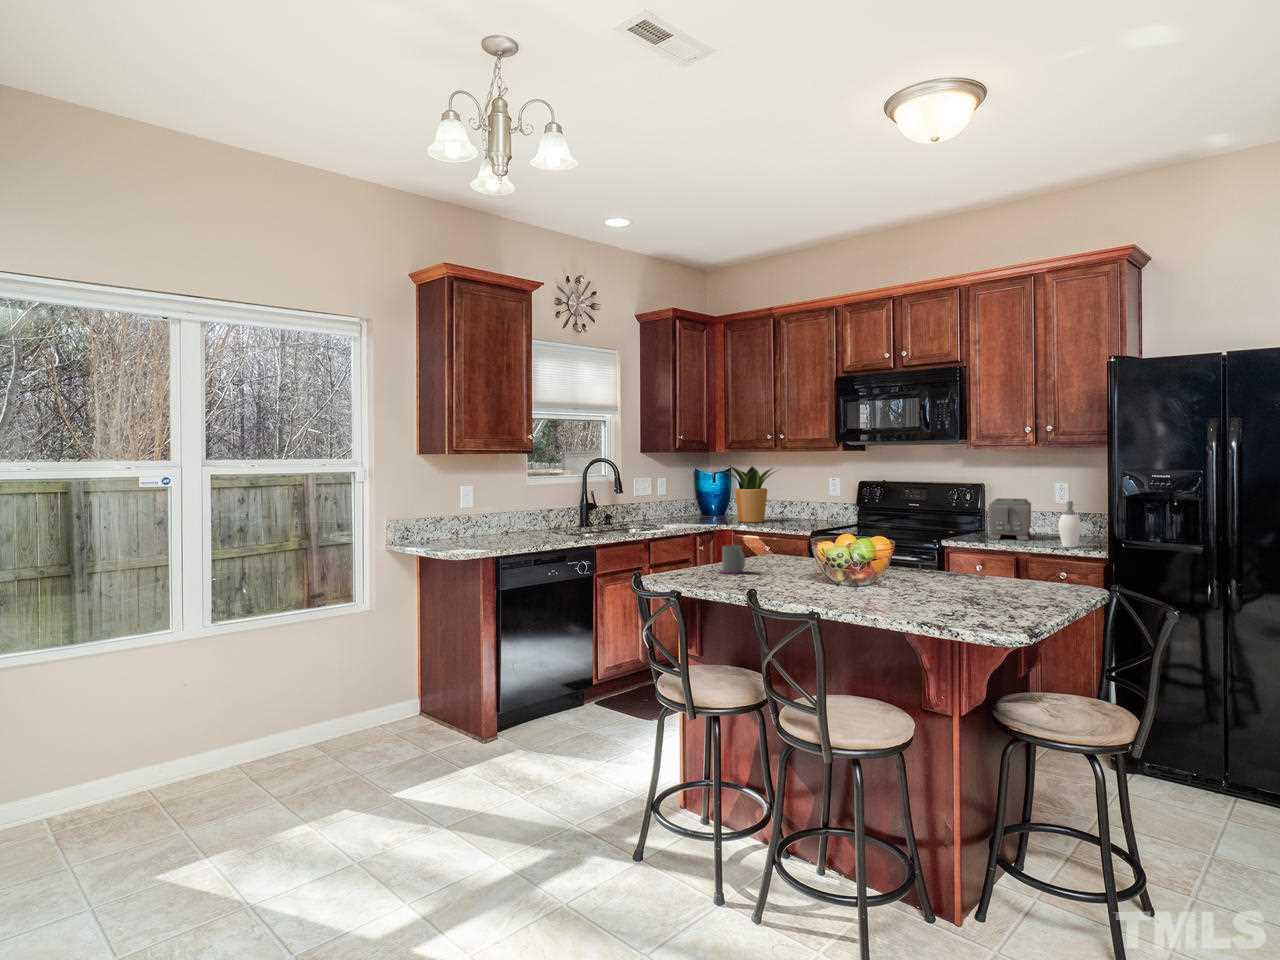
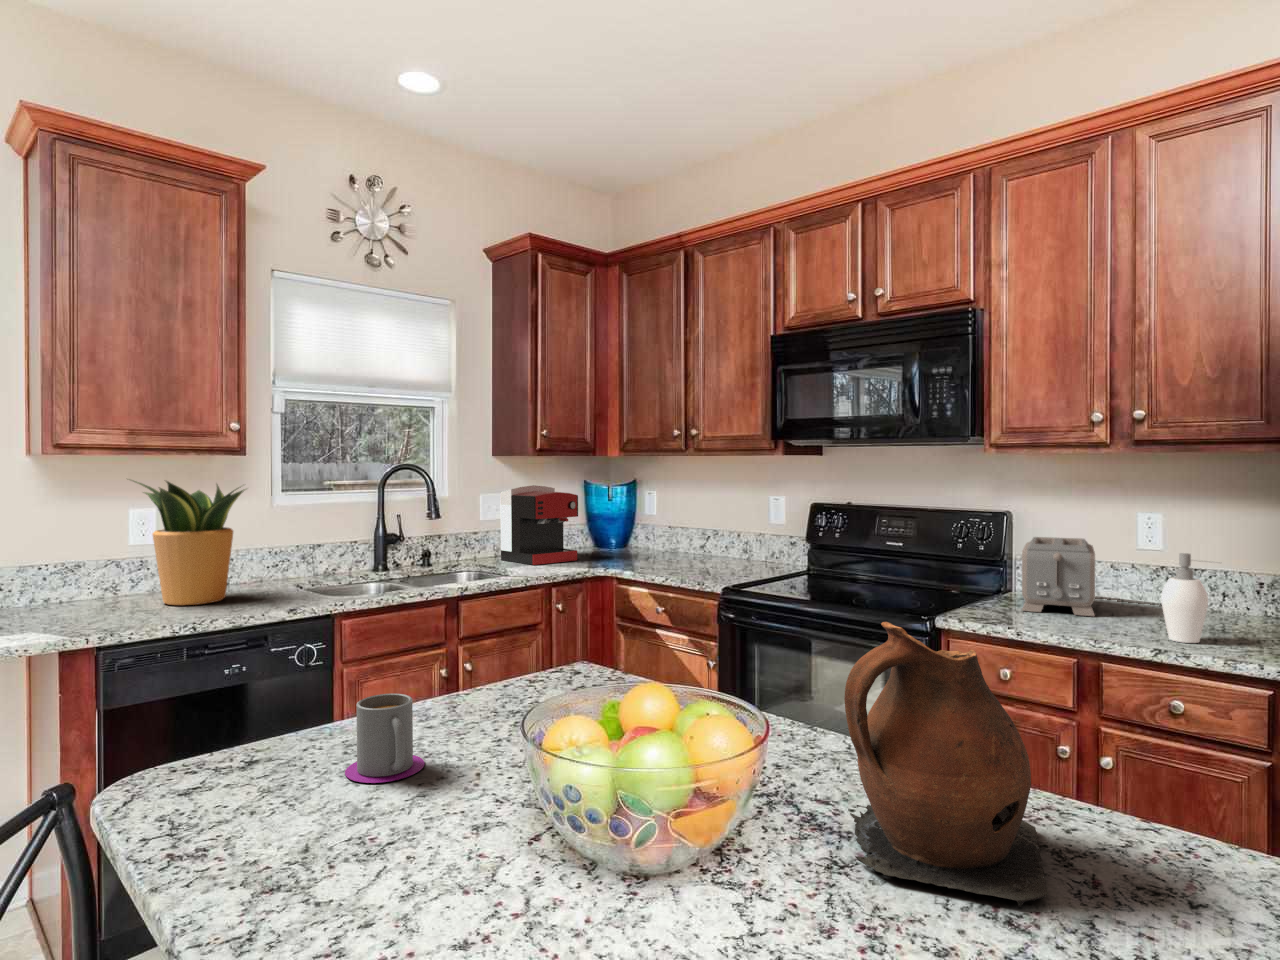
potted plant: present [725,466,778,523] -> present [134,481,246,605]
coffee maker: none [648,473,701,524] -> present [500,485,578,565]
ceramic pitcher: none [912,506,974,584] -> present [844,622,1047,907]

